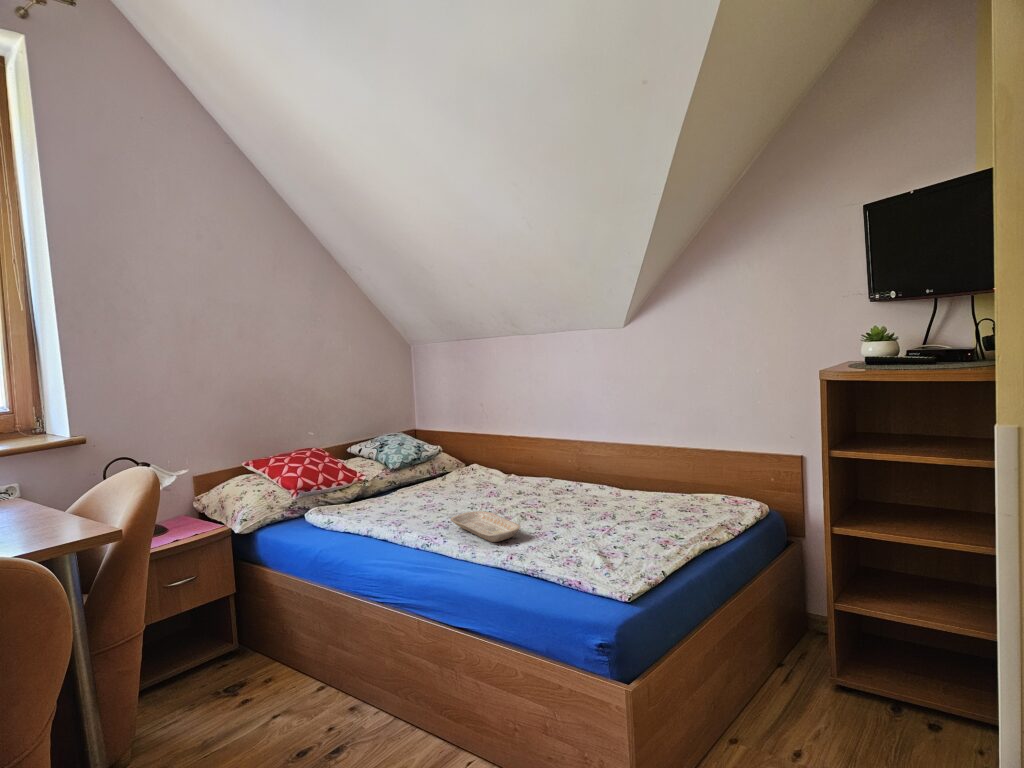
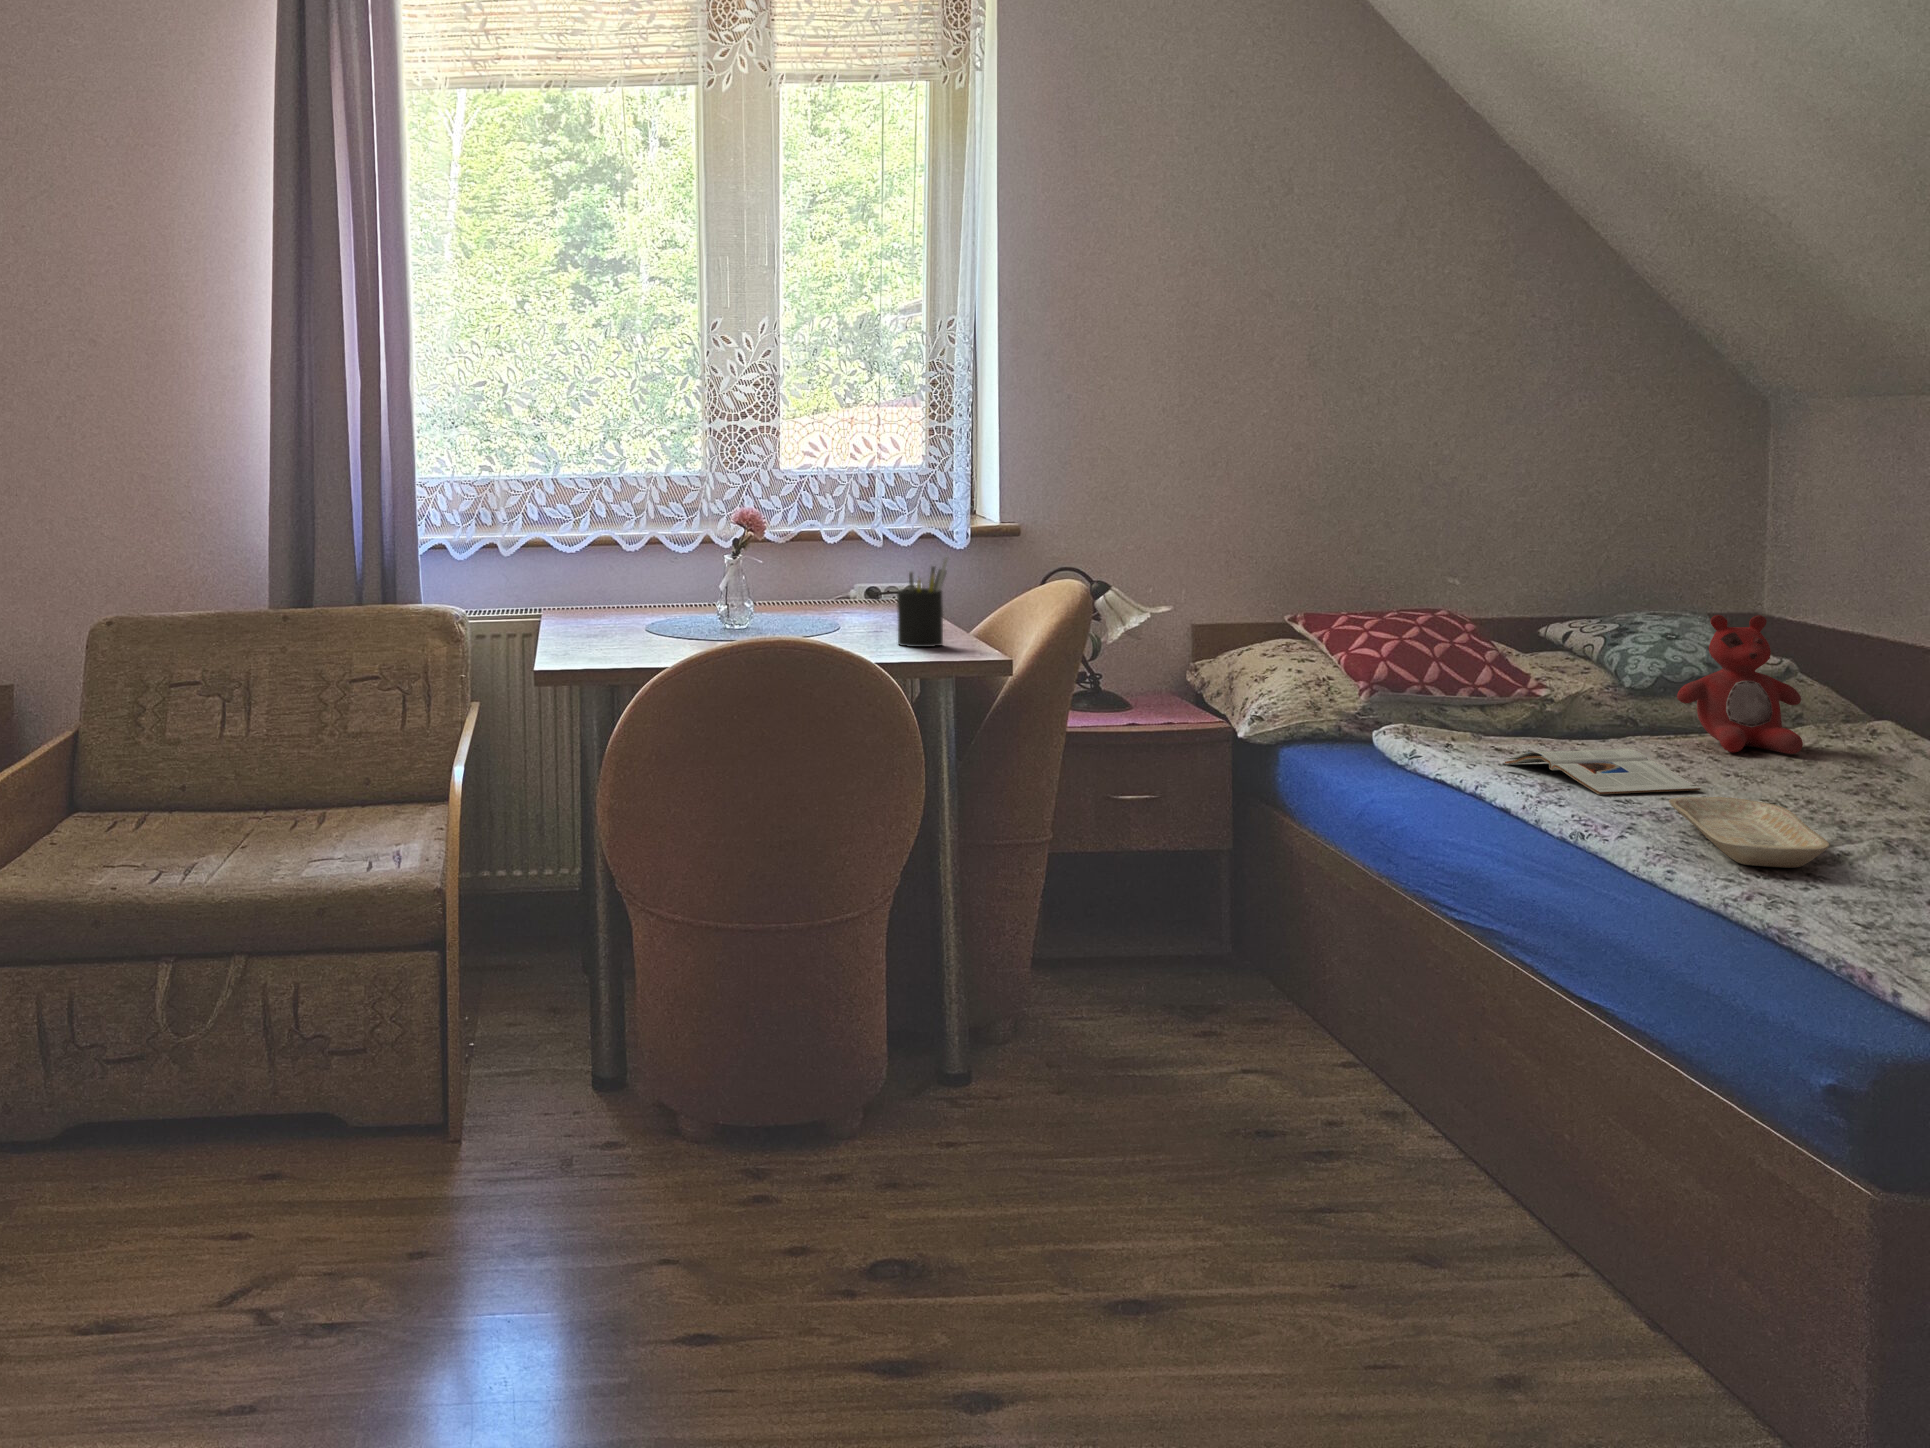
stuffed bear: none [413,431,458,489] -> present [1677,615,1803,754]
pen holder: none [36,472,79,541] -> present [897,557,948,647]
magazine: none [368,498,446,523] -> present [1505,749,1700,795]

